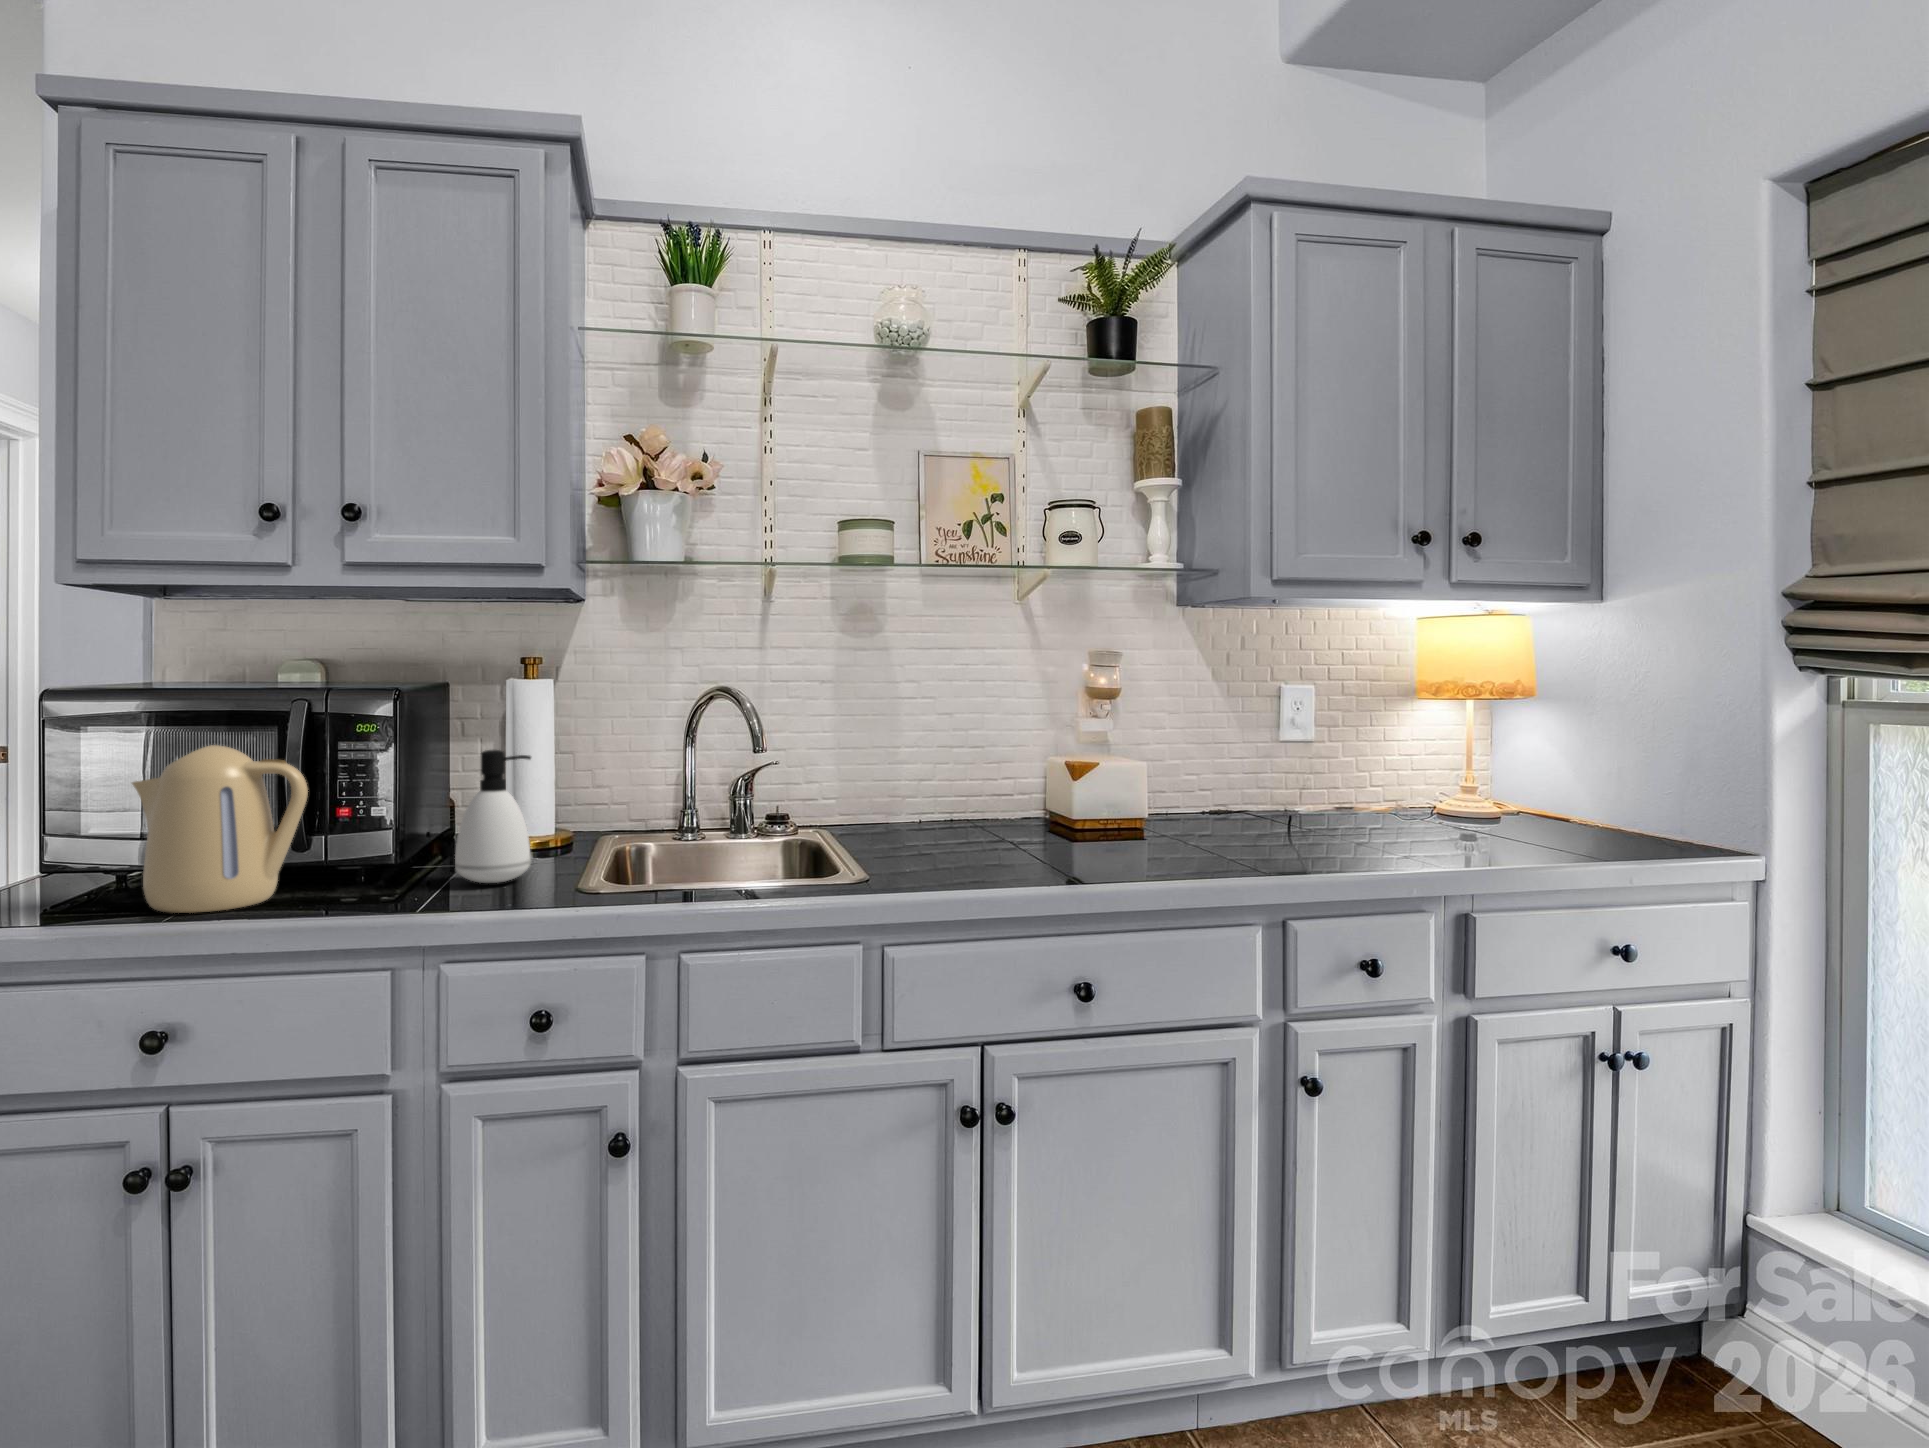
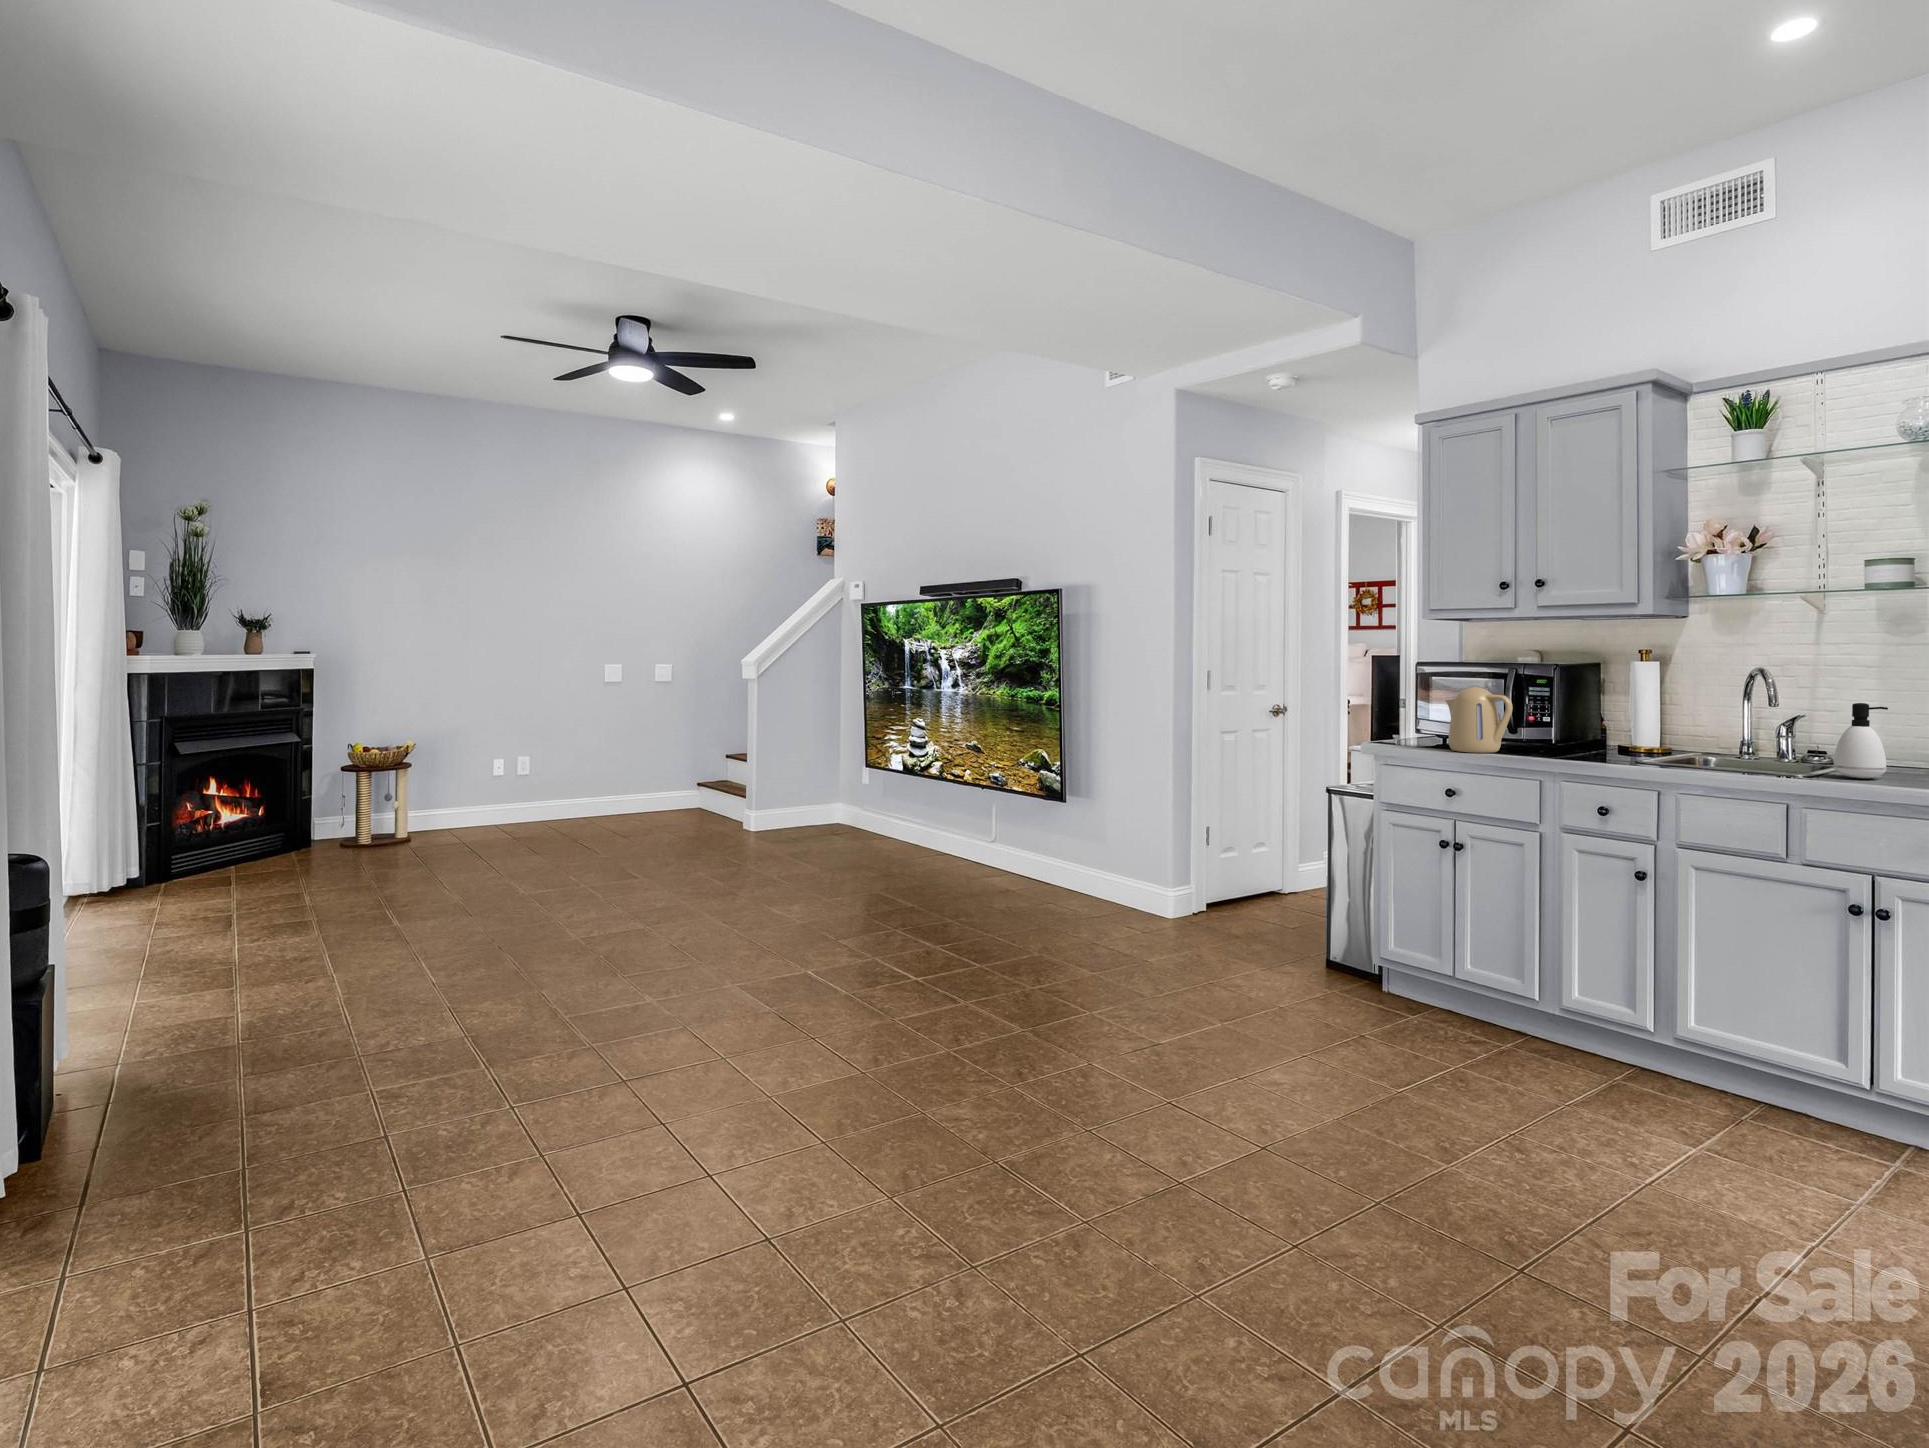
soap dispenser: present [455,750,531,883] -> present [1834,703,1888,778]

